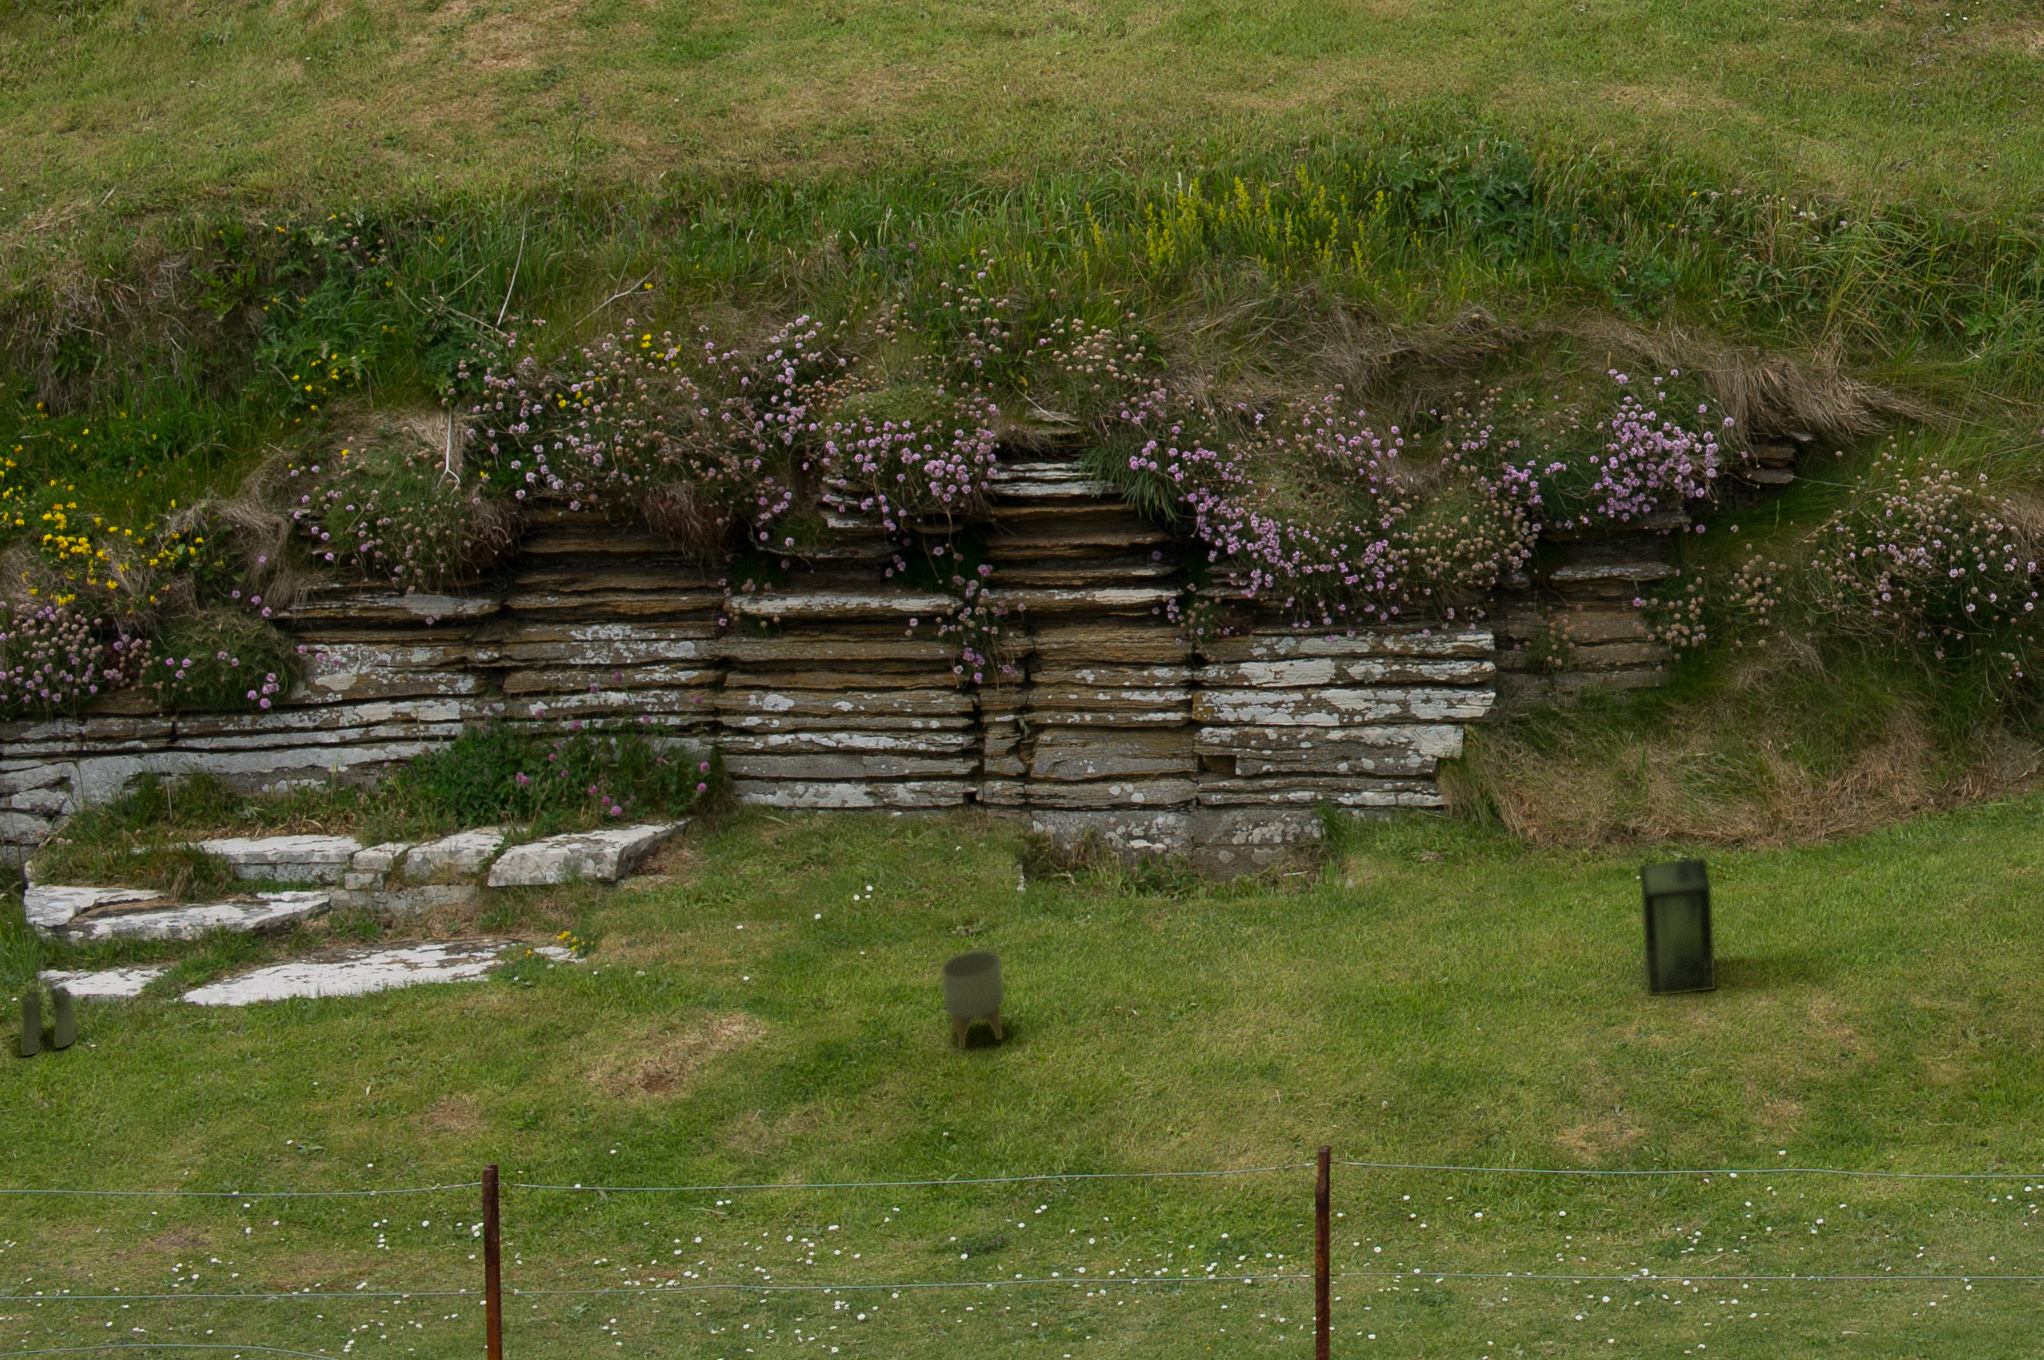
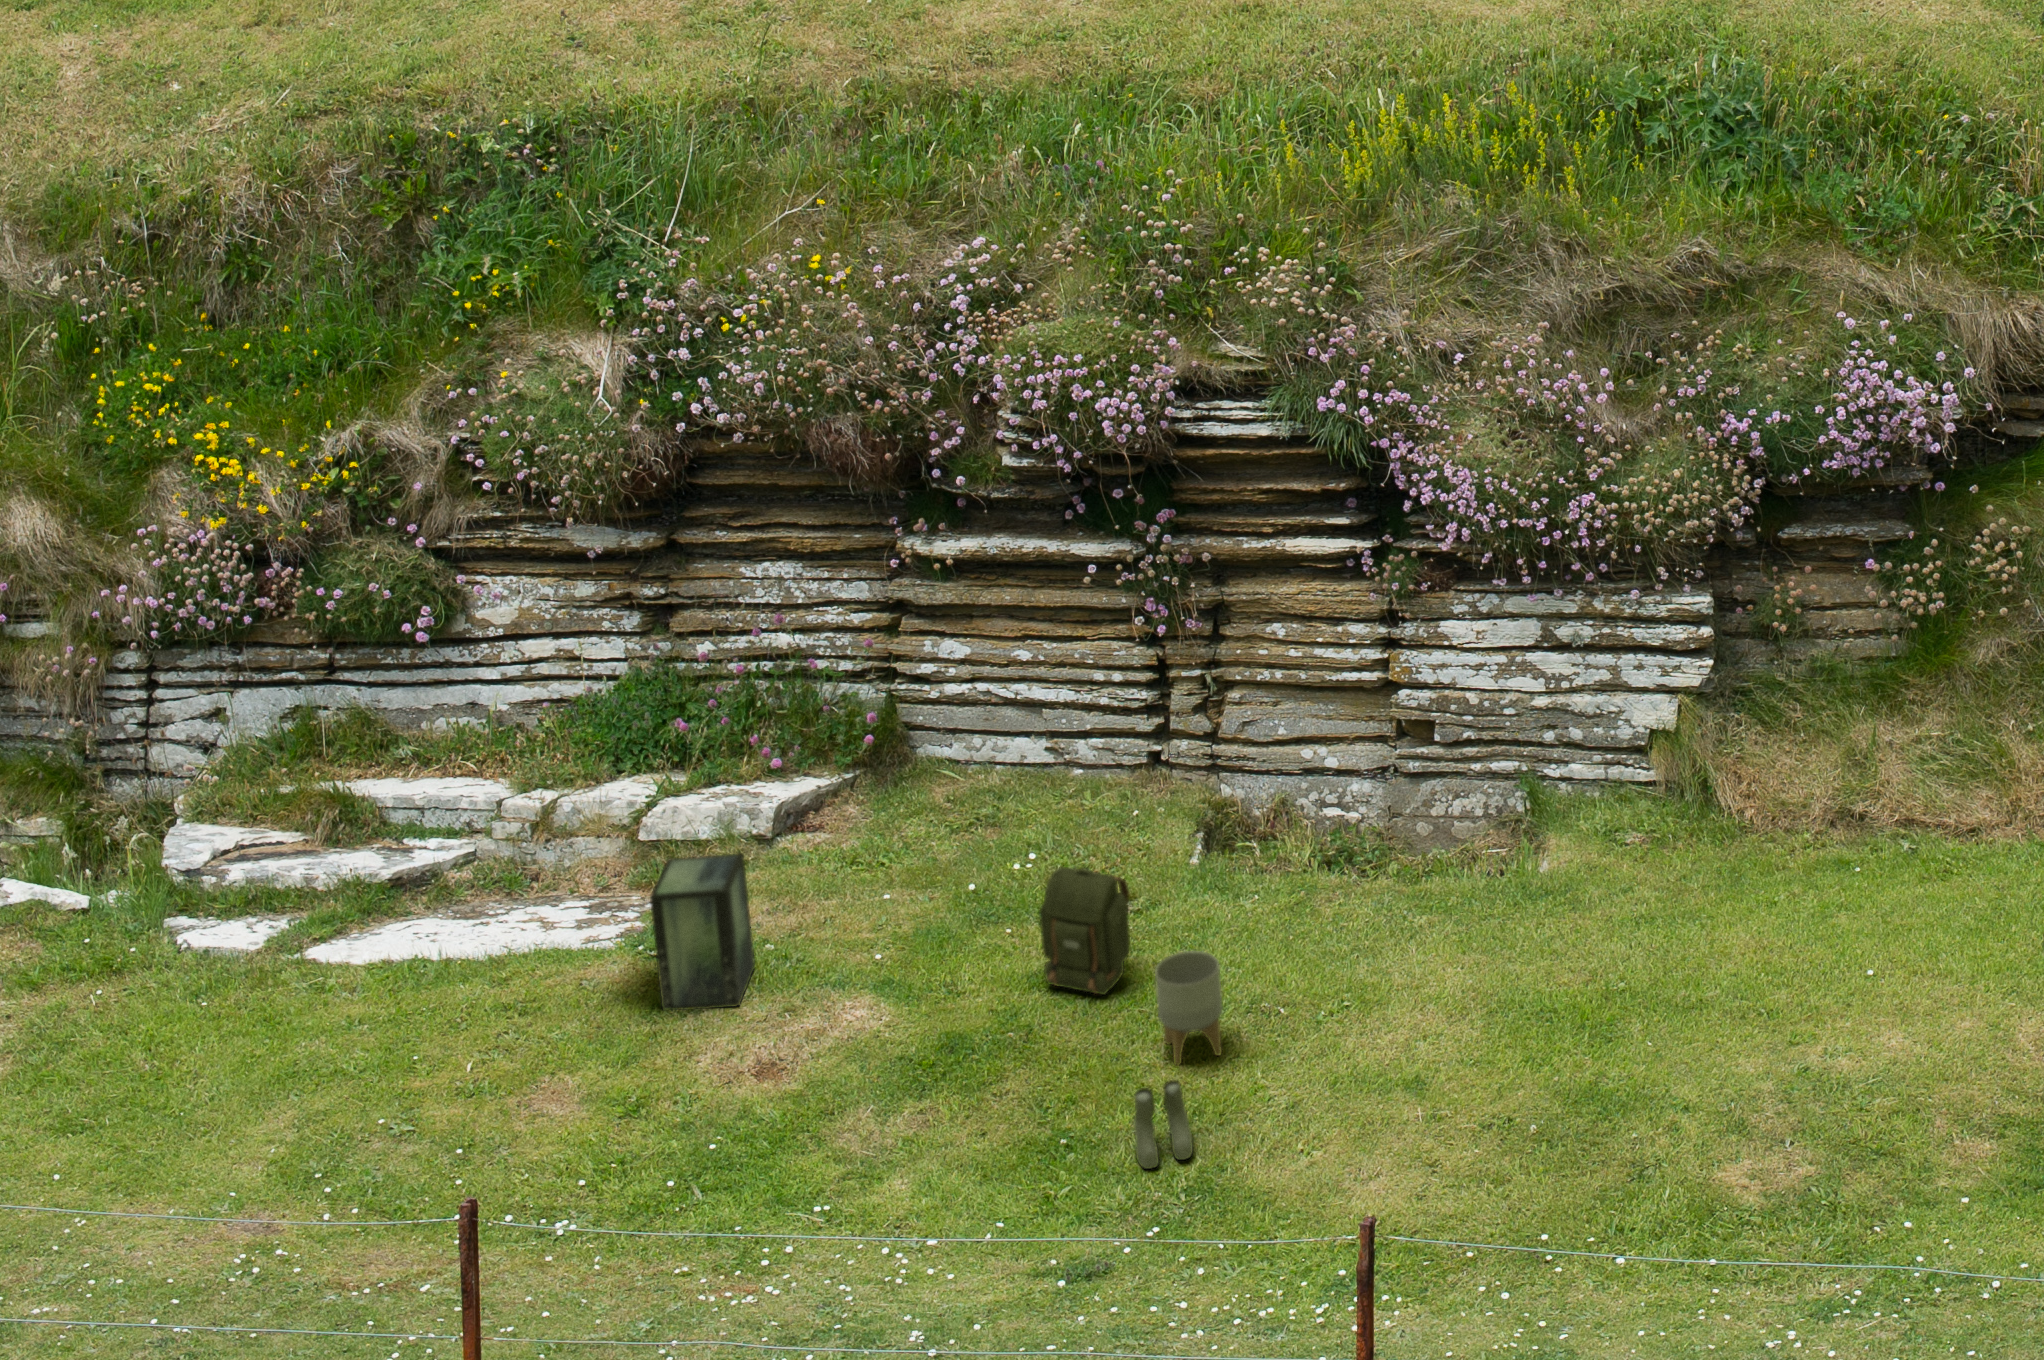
storage box: present [1640,859,1715,995] -> present [650,854,755,1010]
backpack: none [844,884,929,996] -> present [1039,867,1130,995]
boots: present [20,986,76,1056] -> present [1134,1080,1193,1169]

